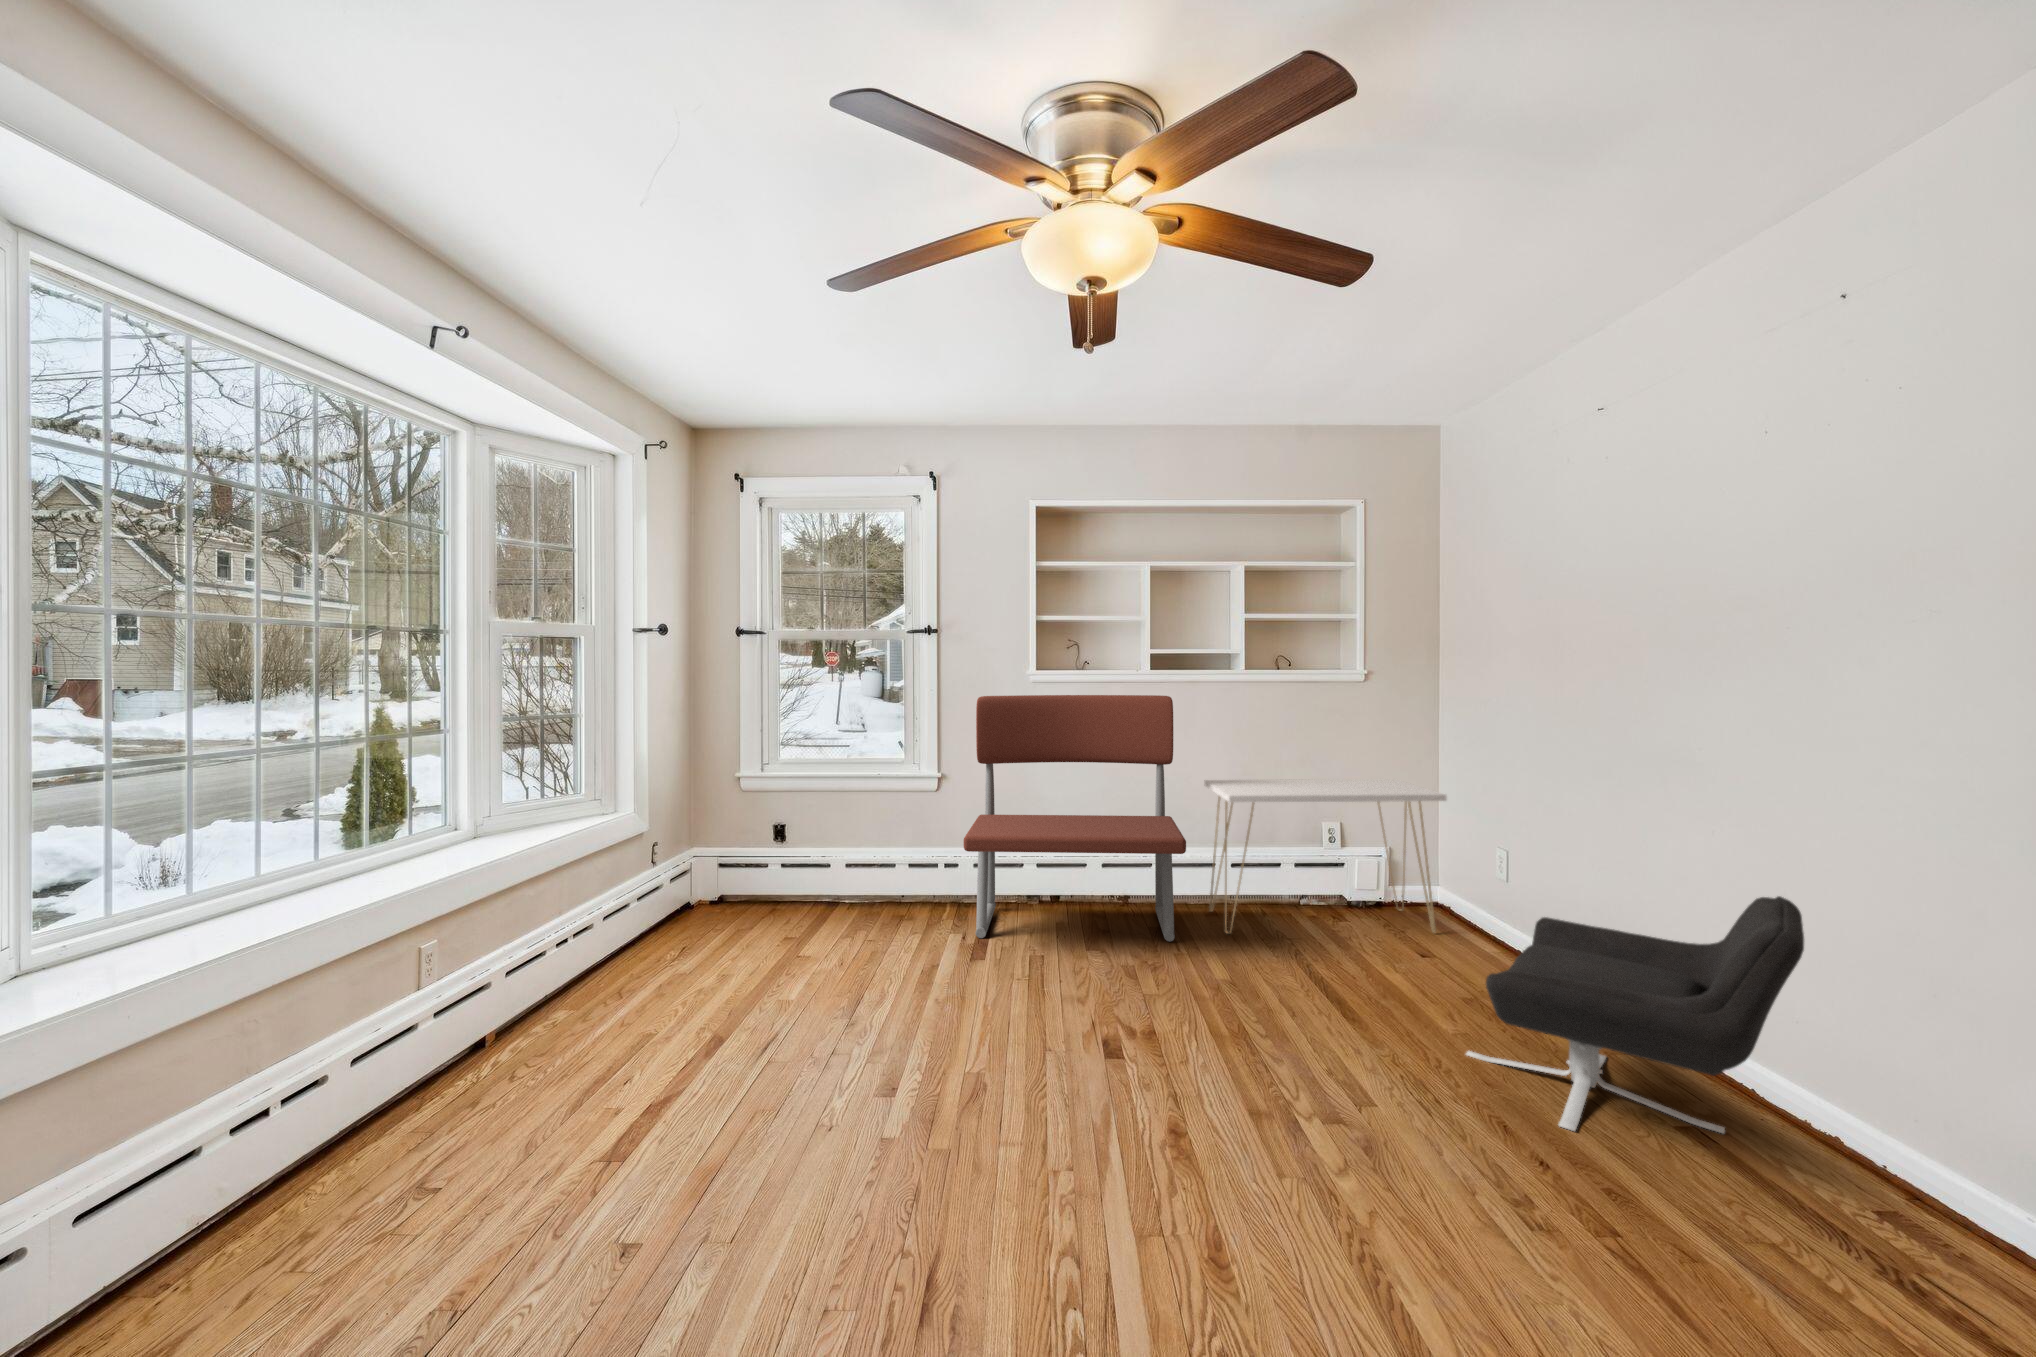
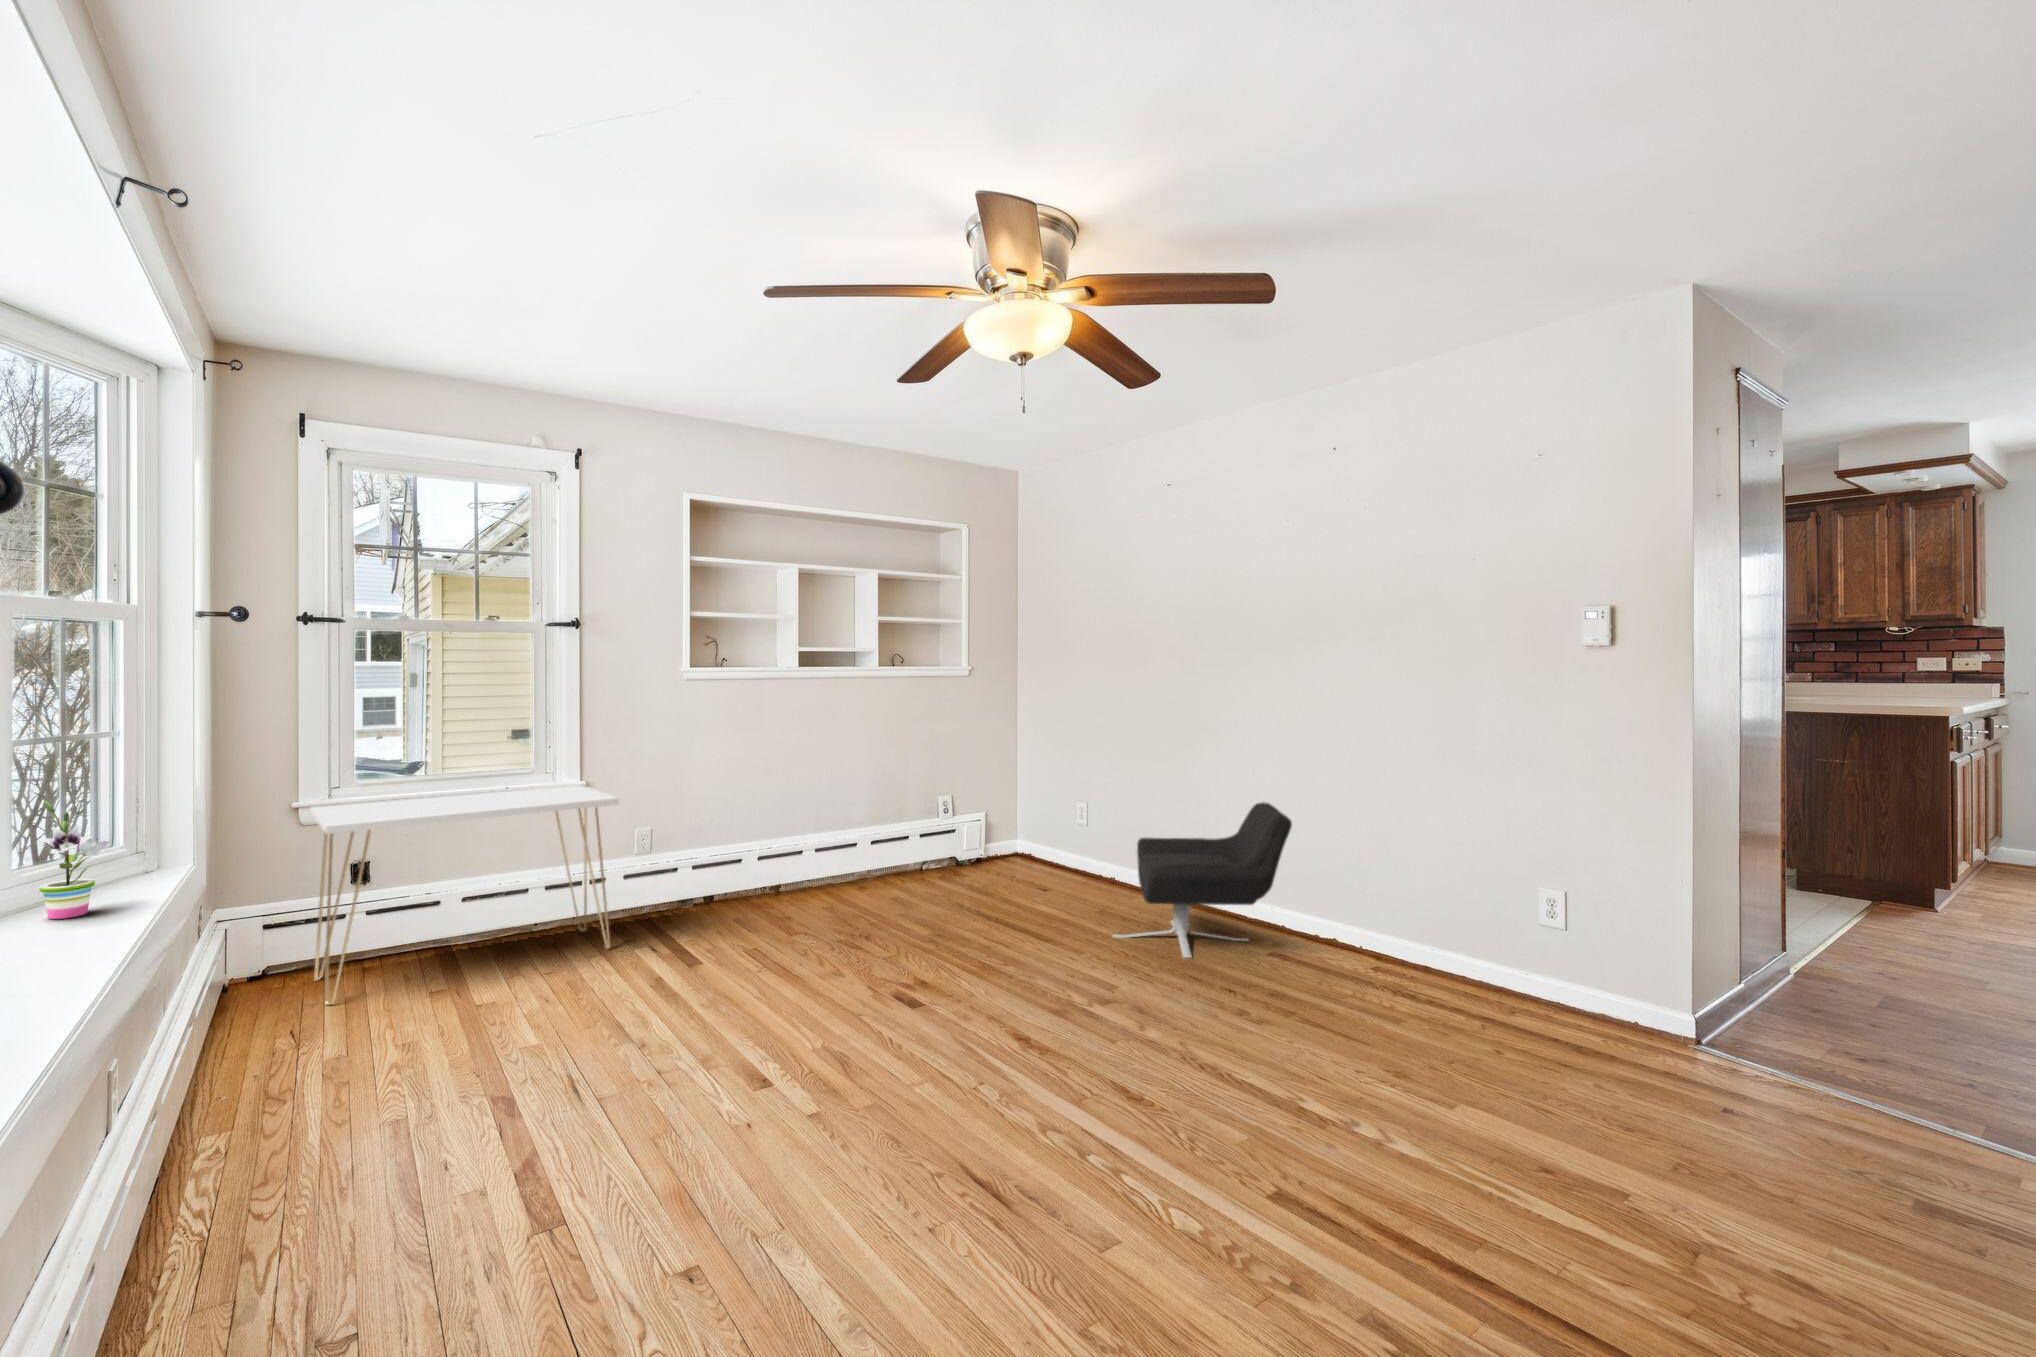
bench: present [964,695,1186,942] -> none [641,689,881,945]
potted plant: none [479,764,533,845] -> present [40,801,114,919]
console table: present [1204,779,1447,934] -> present [310,785,619,1005]

